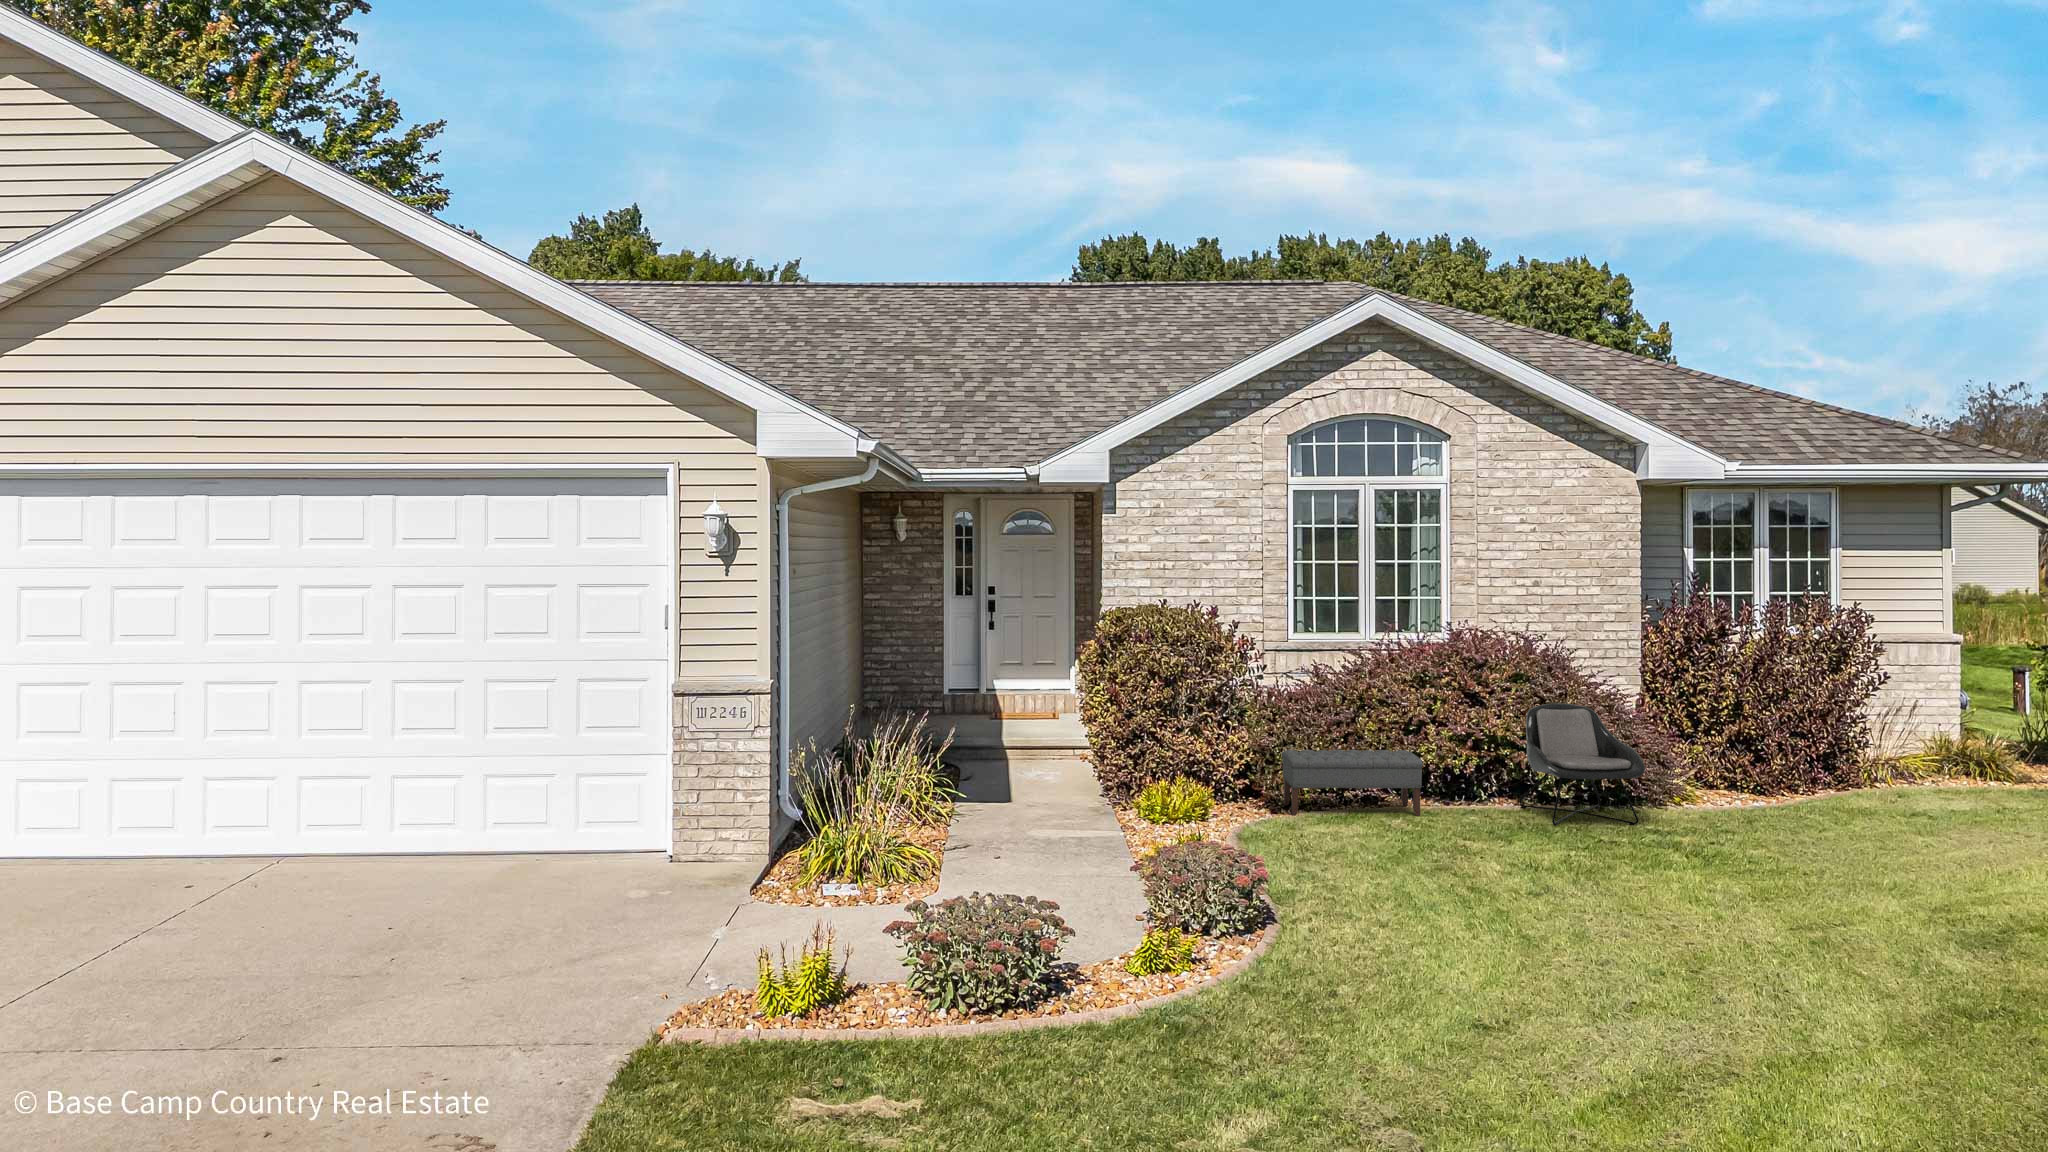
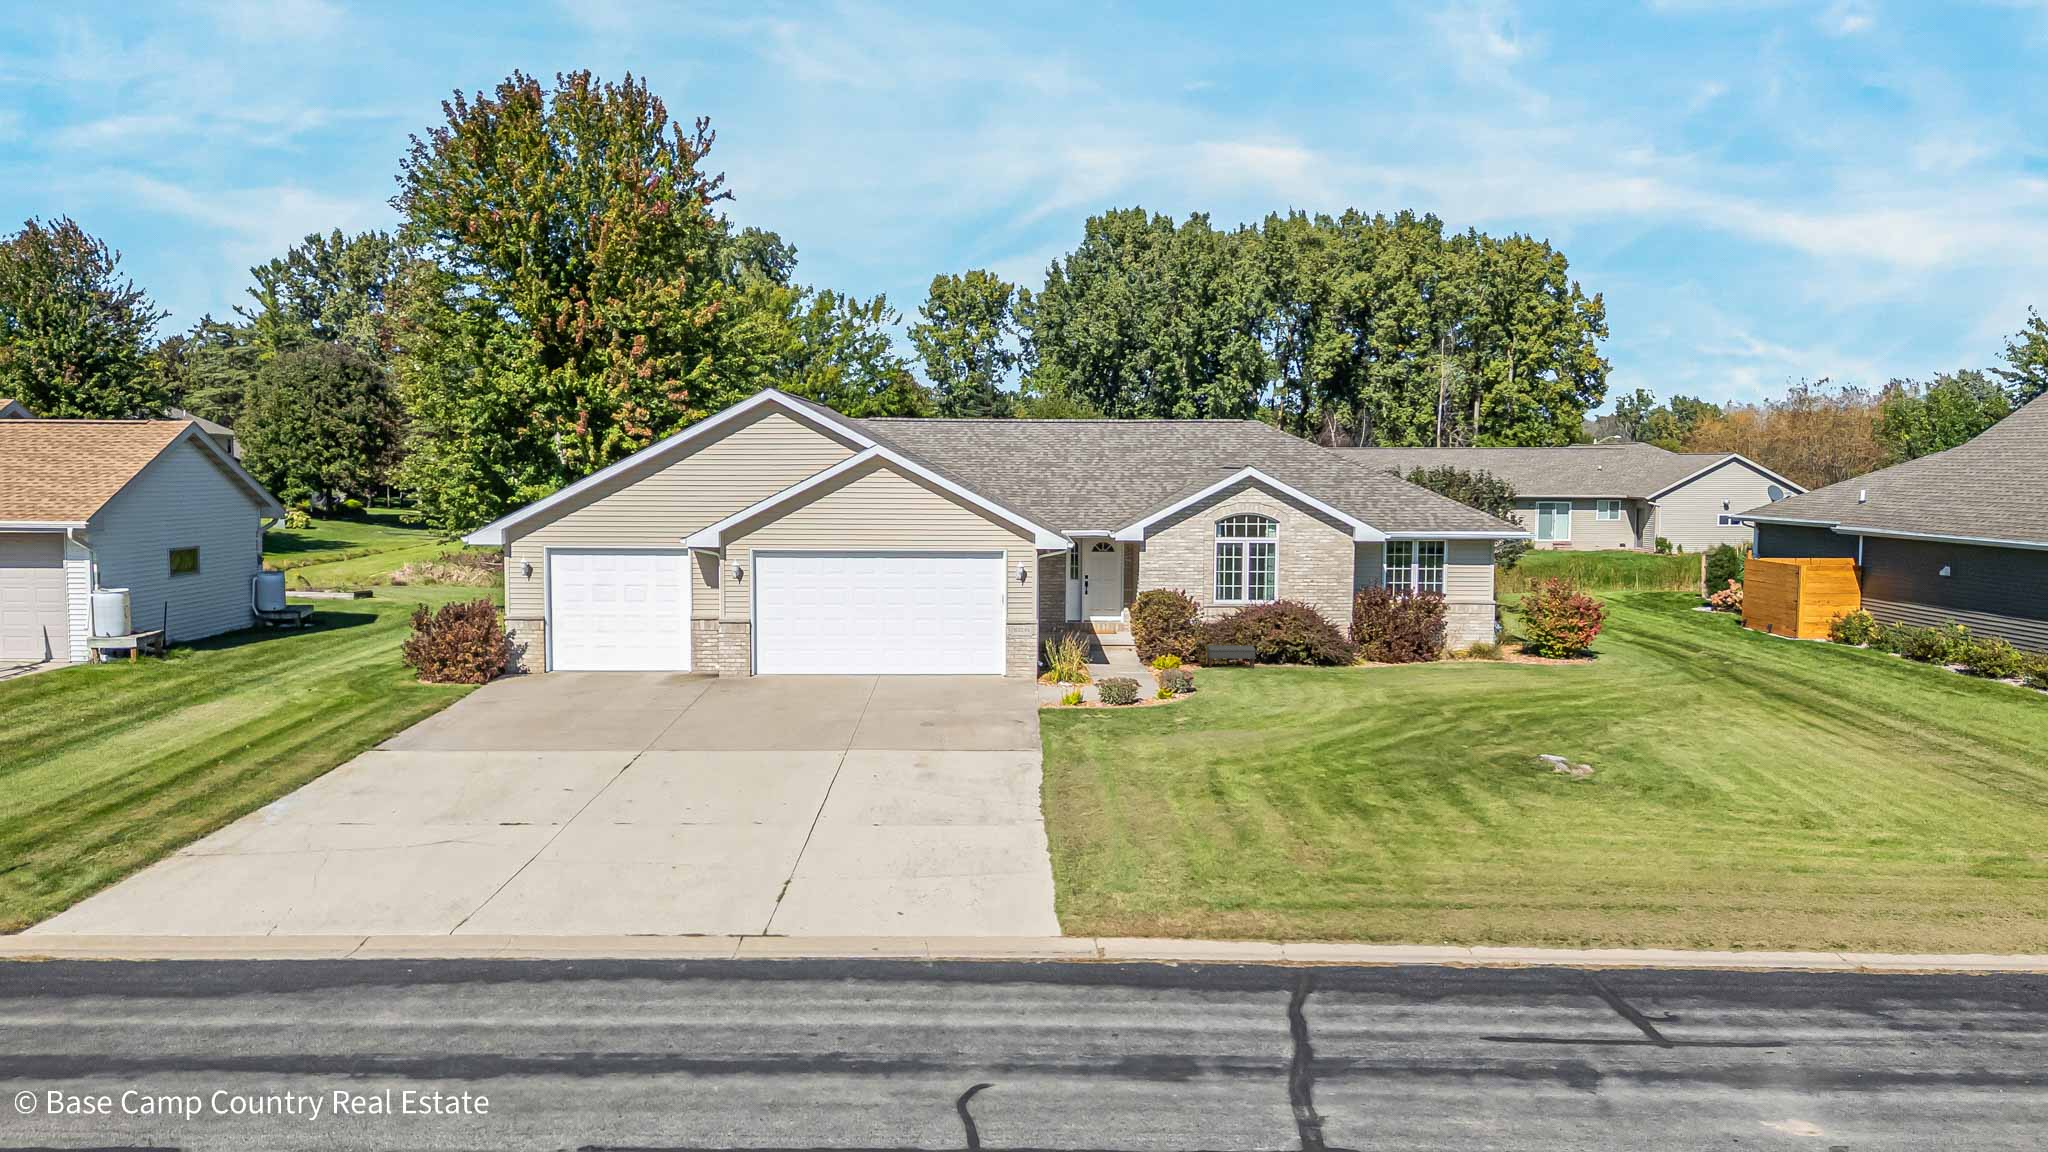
lounge chair: present [1519,703,1645,826] -> none [1291,629,1330,671]

